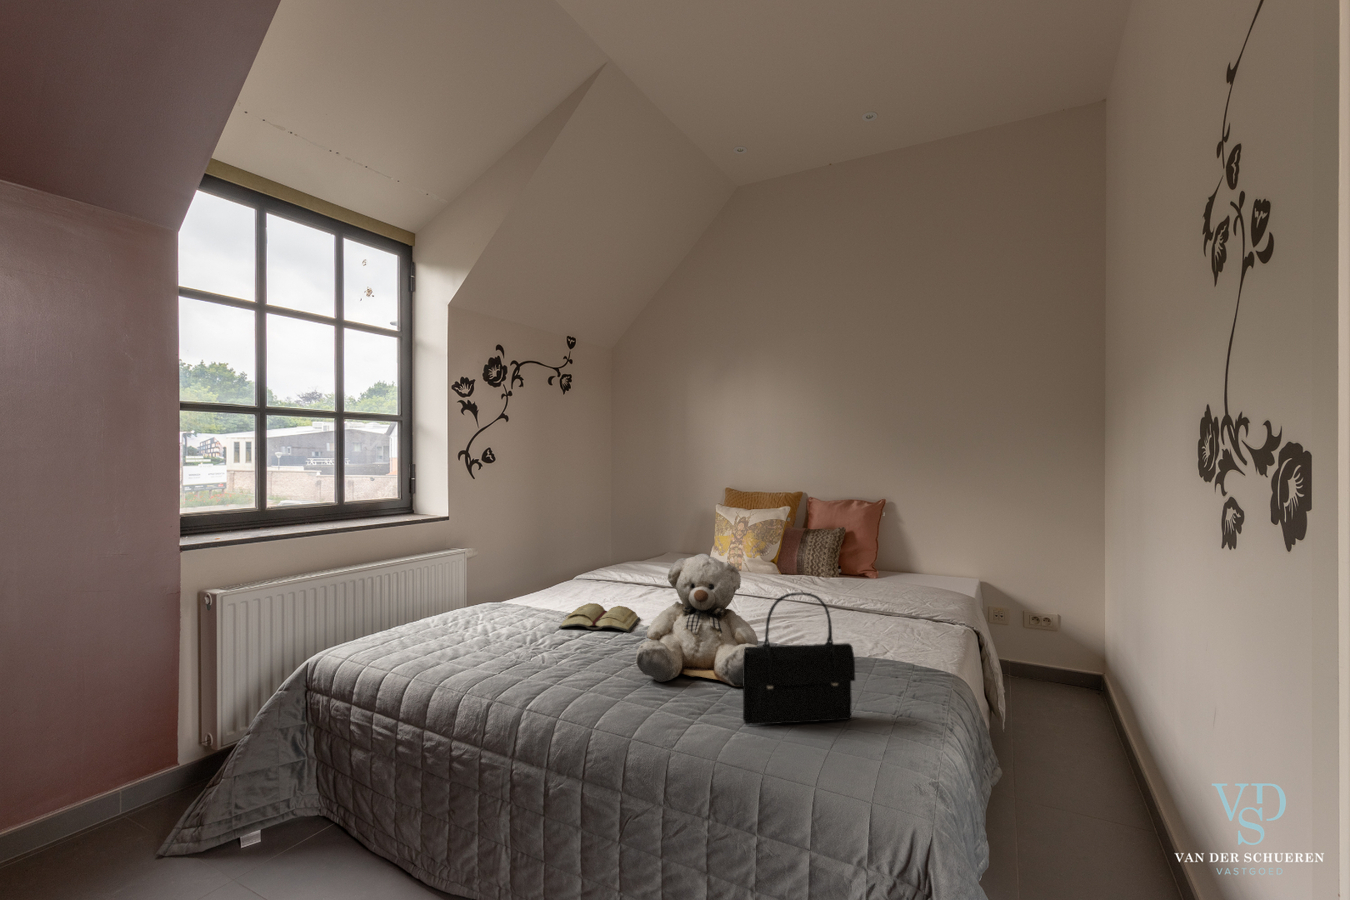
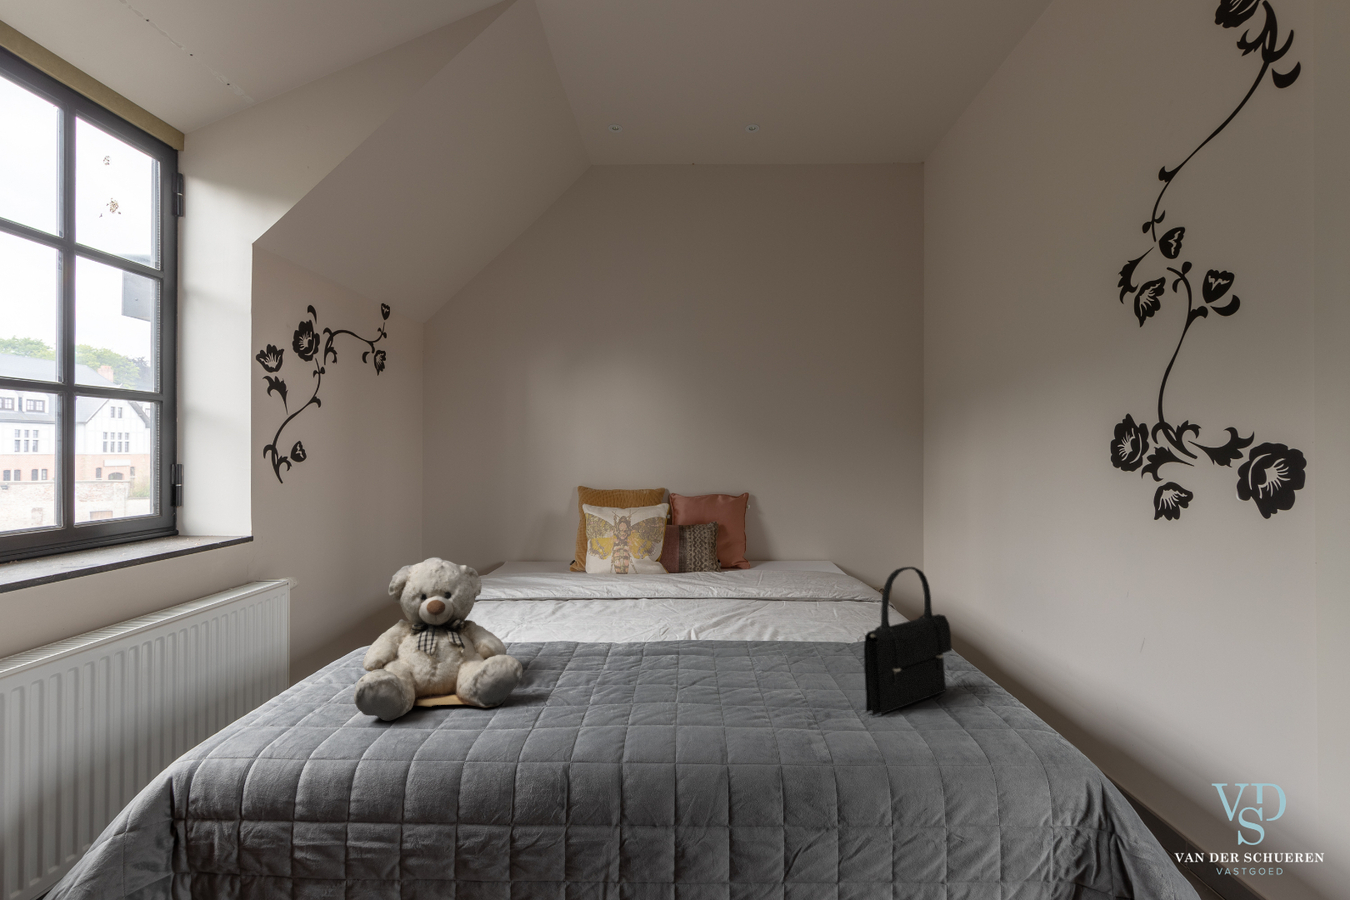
teddy bear: present [636,554,758,687] -> present [354,558,522,721]
diary: present [559,603,640,632] -> none [514,624,610,662]

